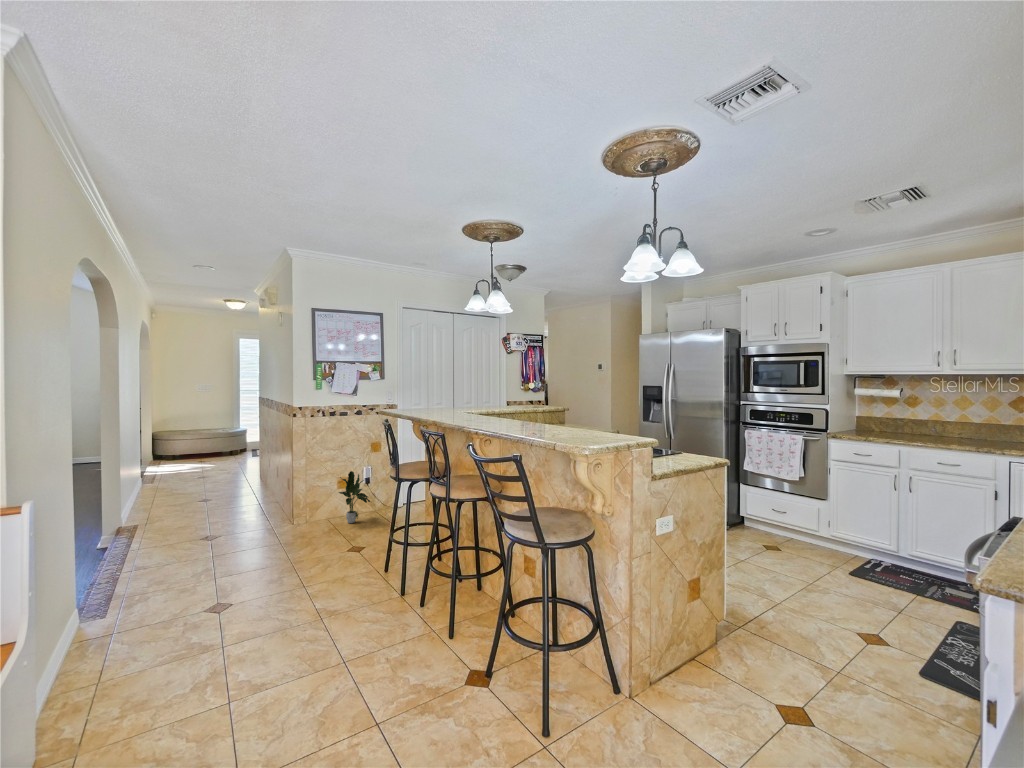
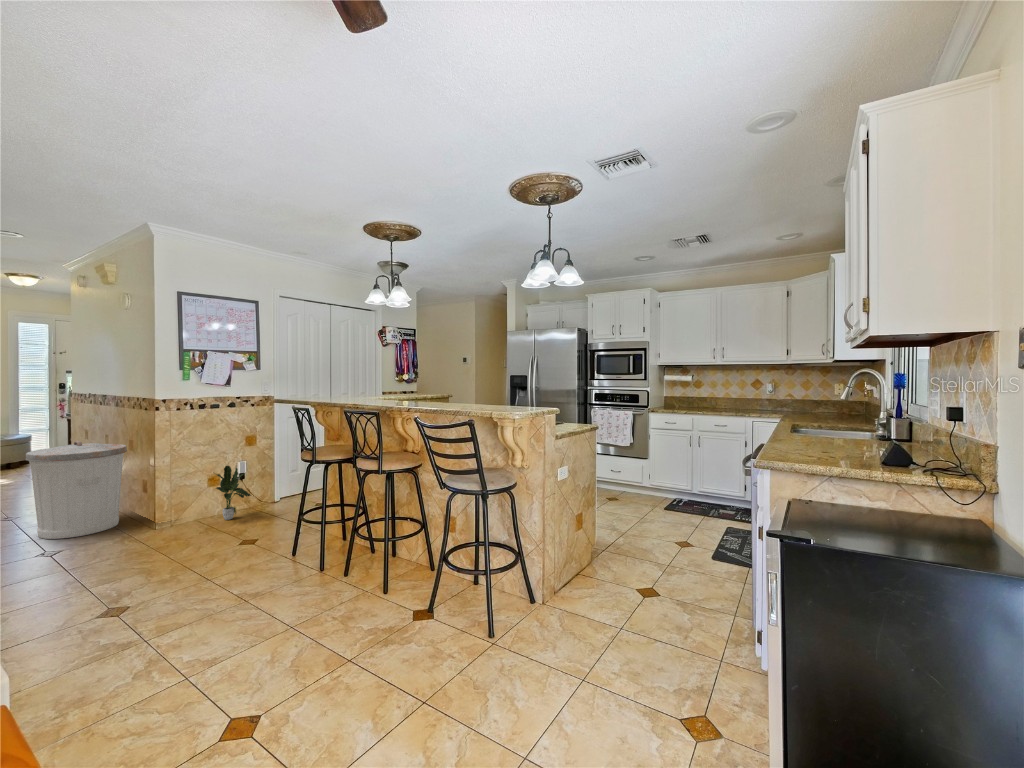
trash can: none [203,441,277,526] -> present [26,441,127,539]

